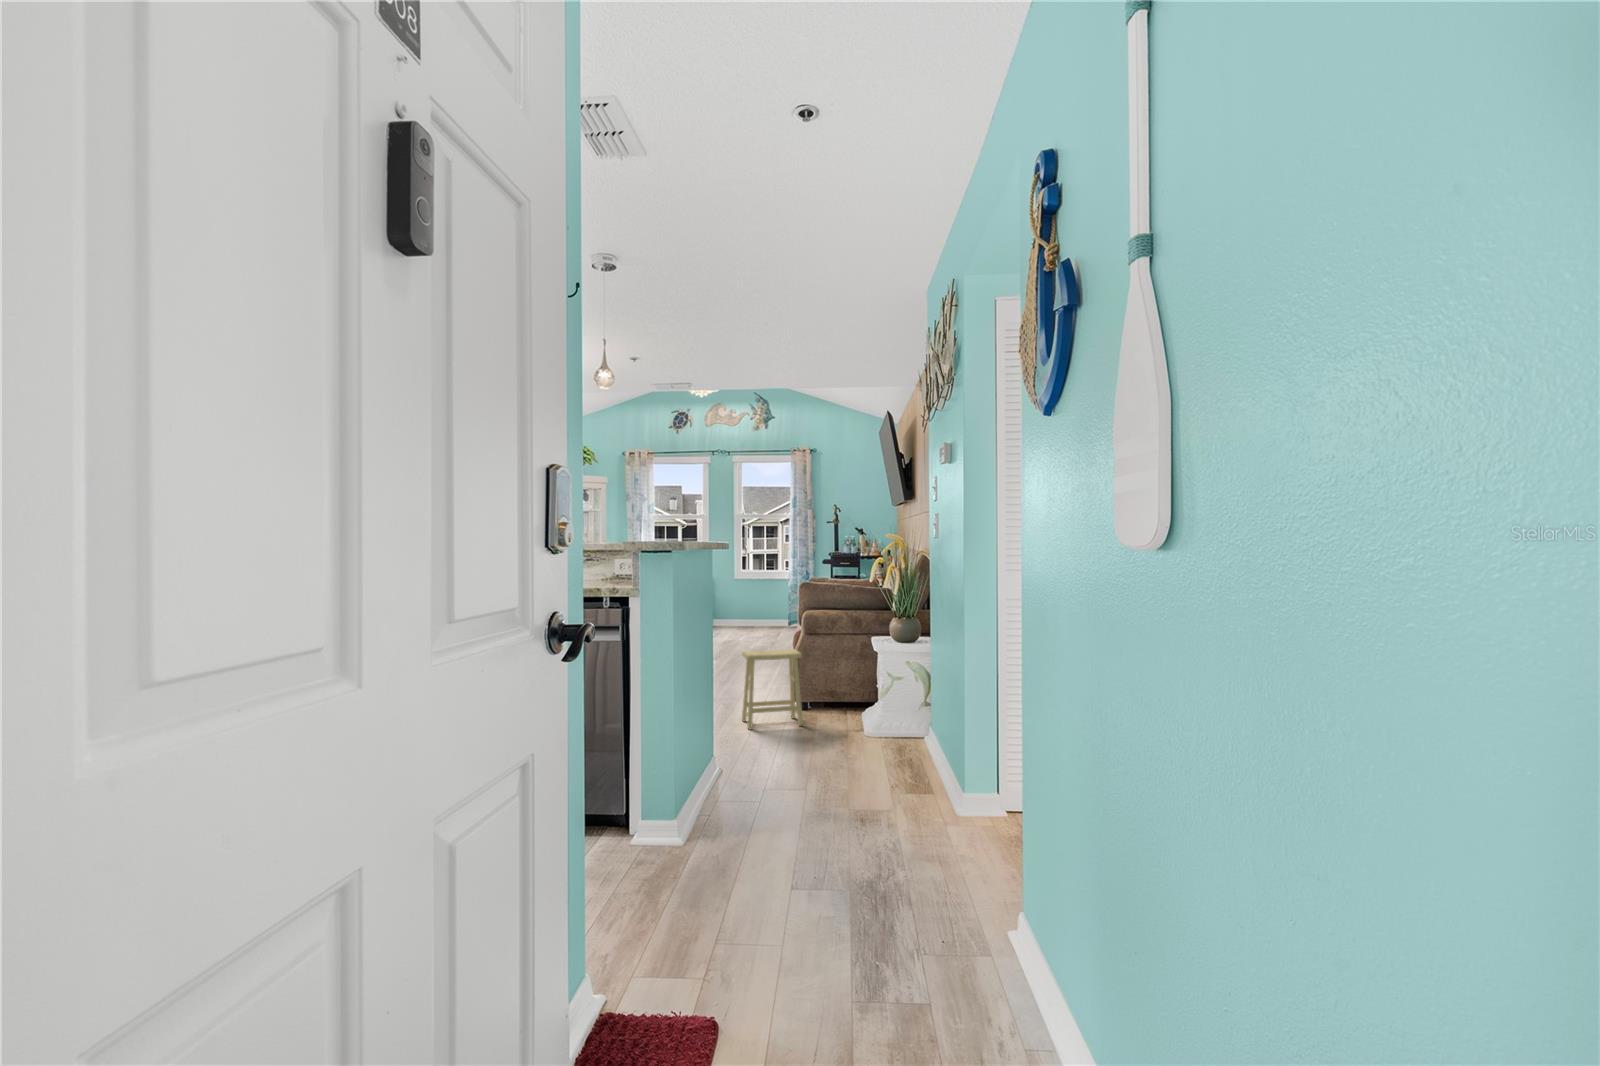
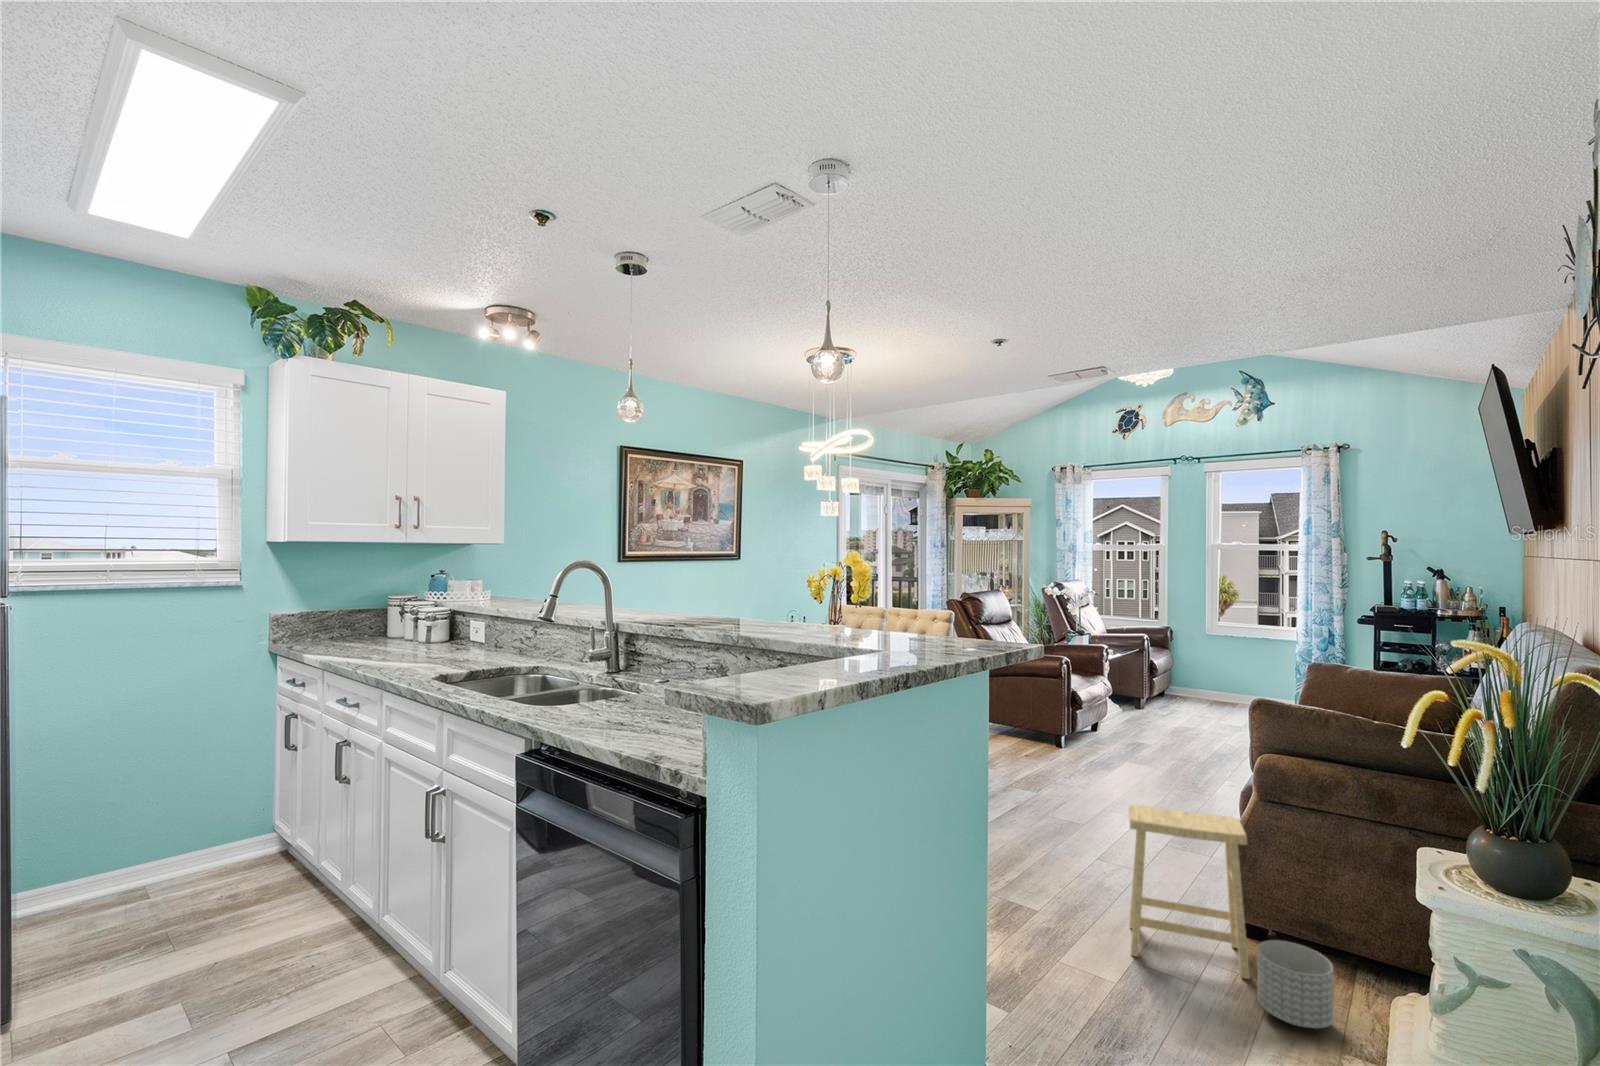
planter: none [809,699,840,734] -> present [1257,940,1334,1029]

